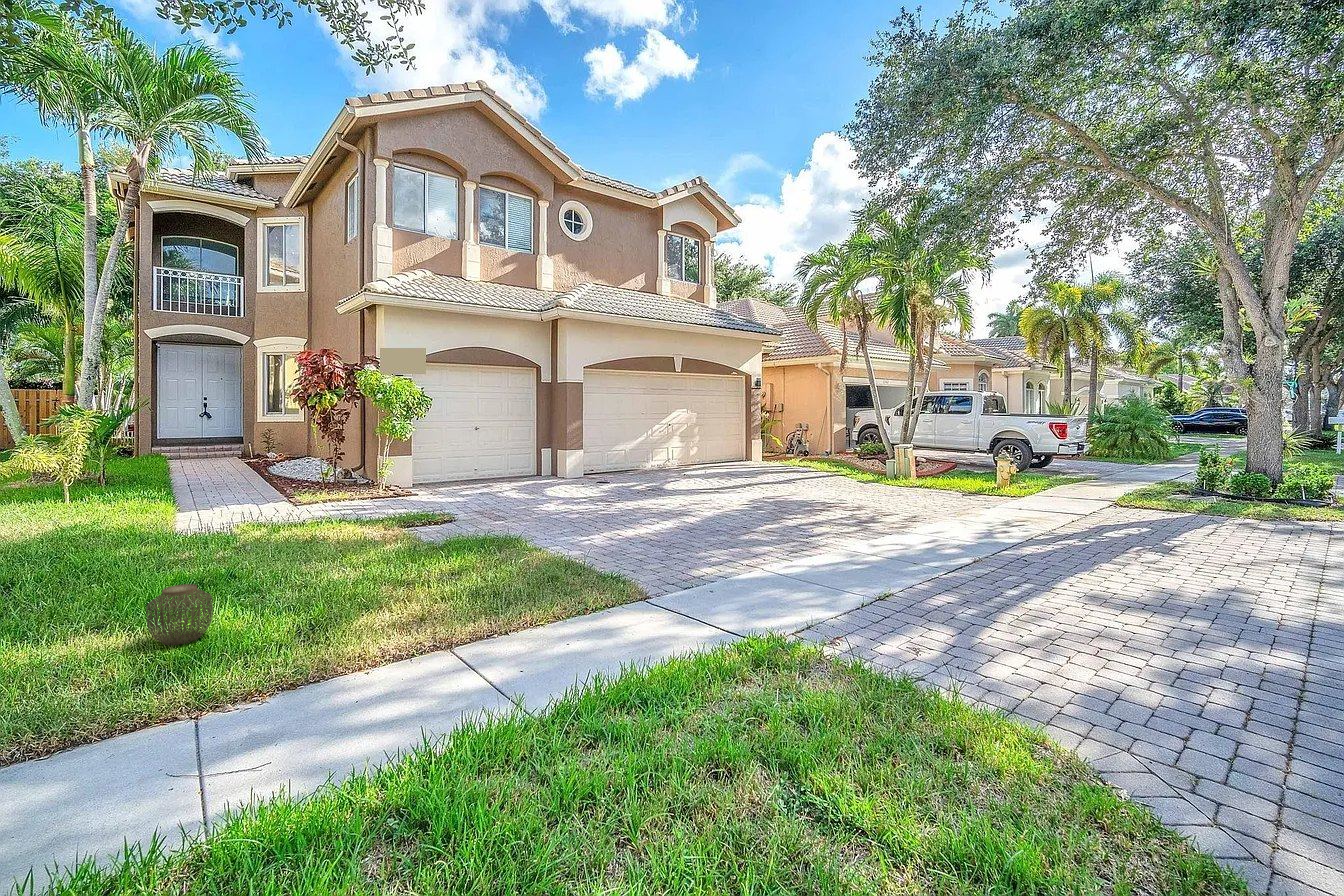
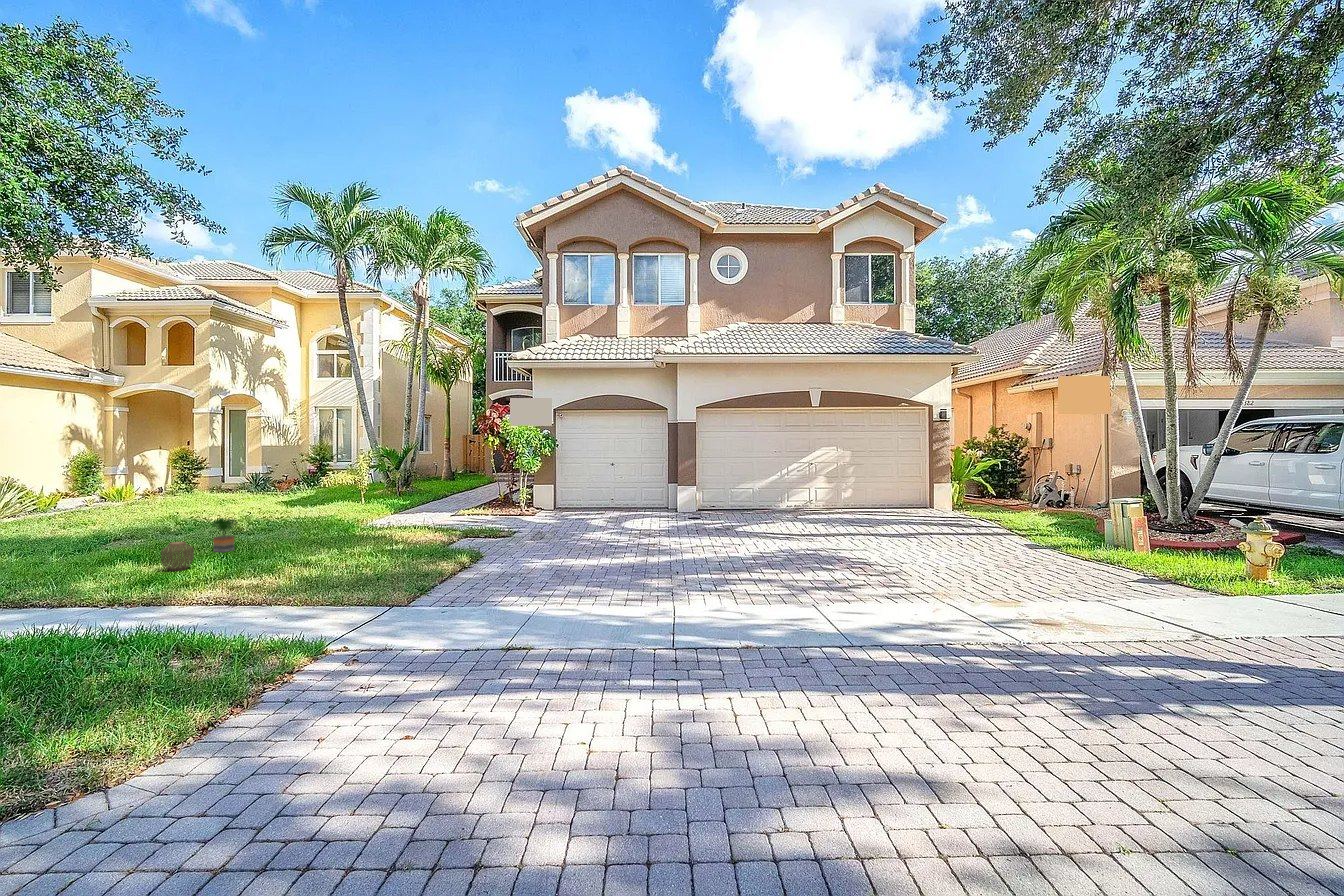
potted tree: none [106,535,163,603] -> present [212,518,238,552]

